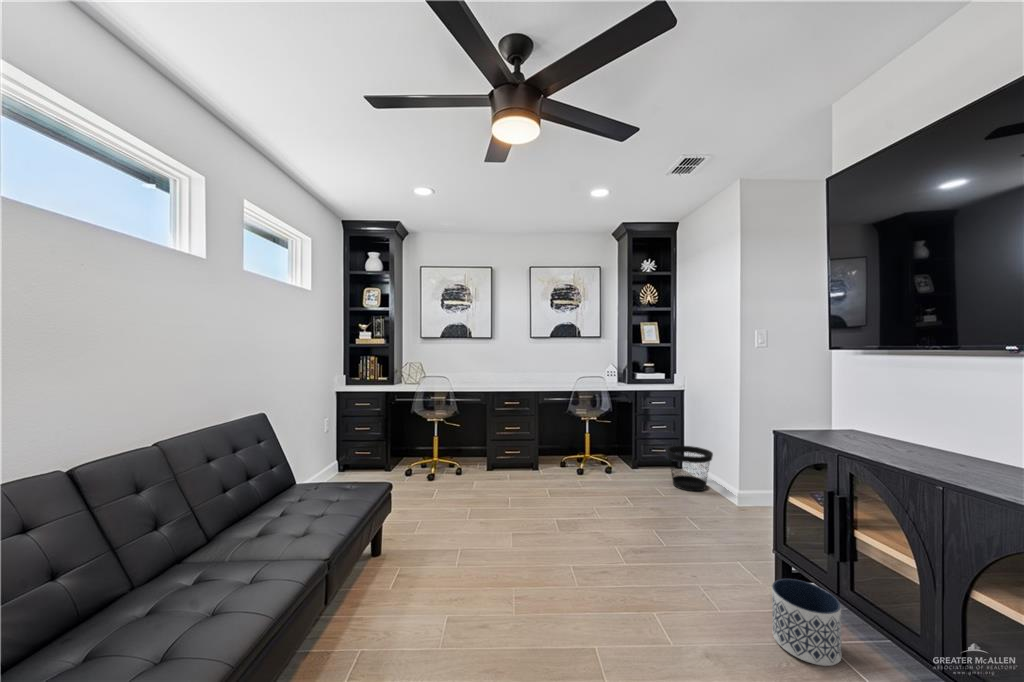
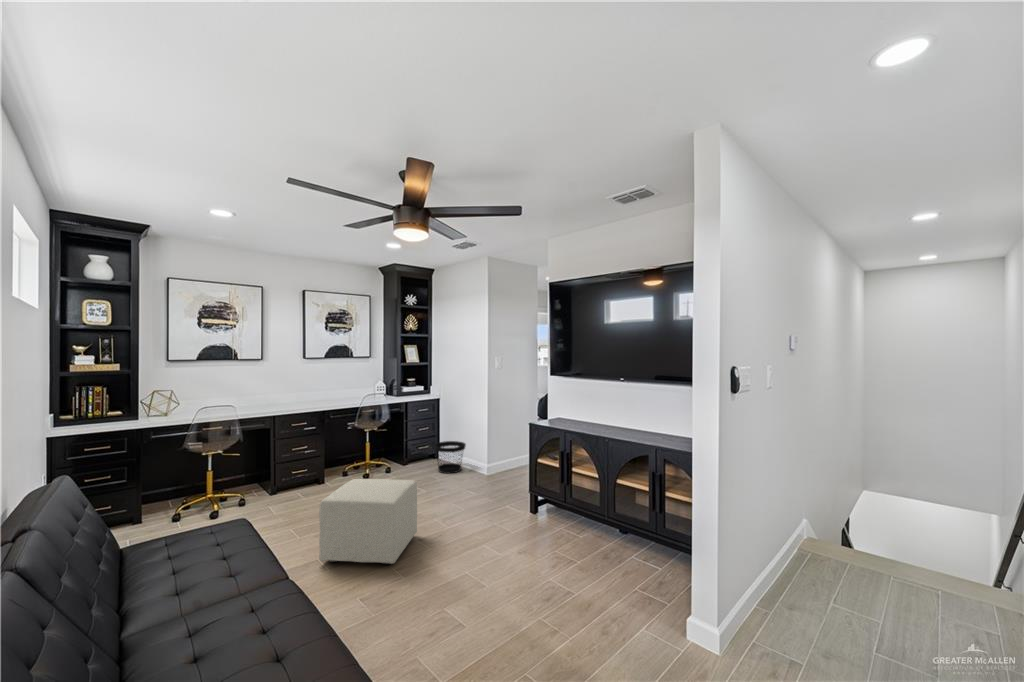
ottoman: none [444,476,578,617] -> present [319,479,417,565]
planter: present [772,579,842,666] -> none [525,494,553,529]

